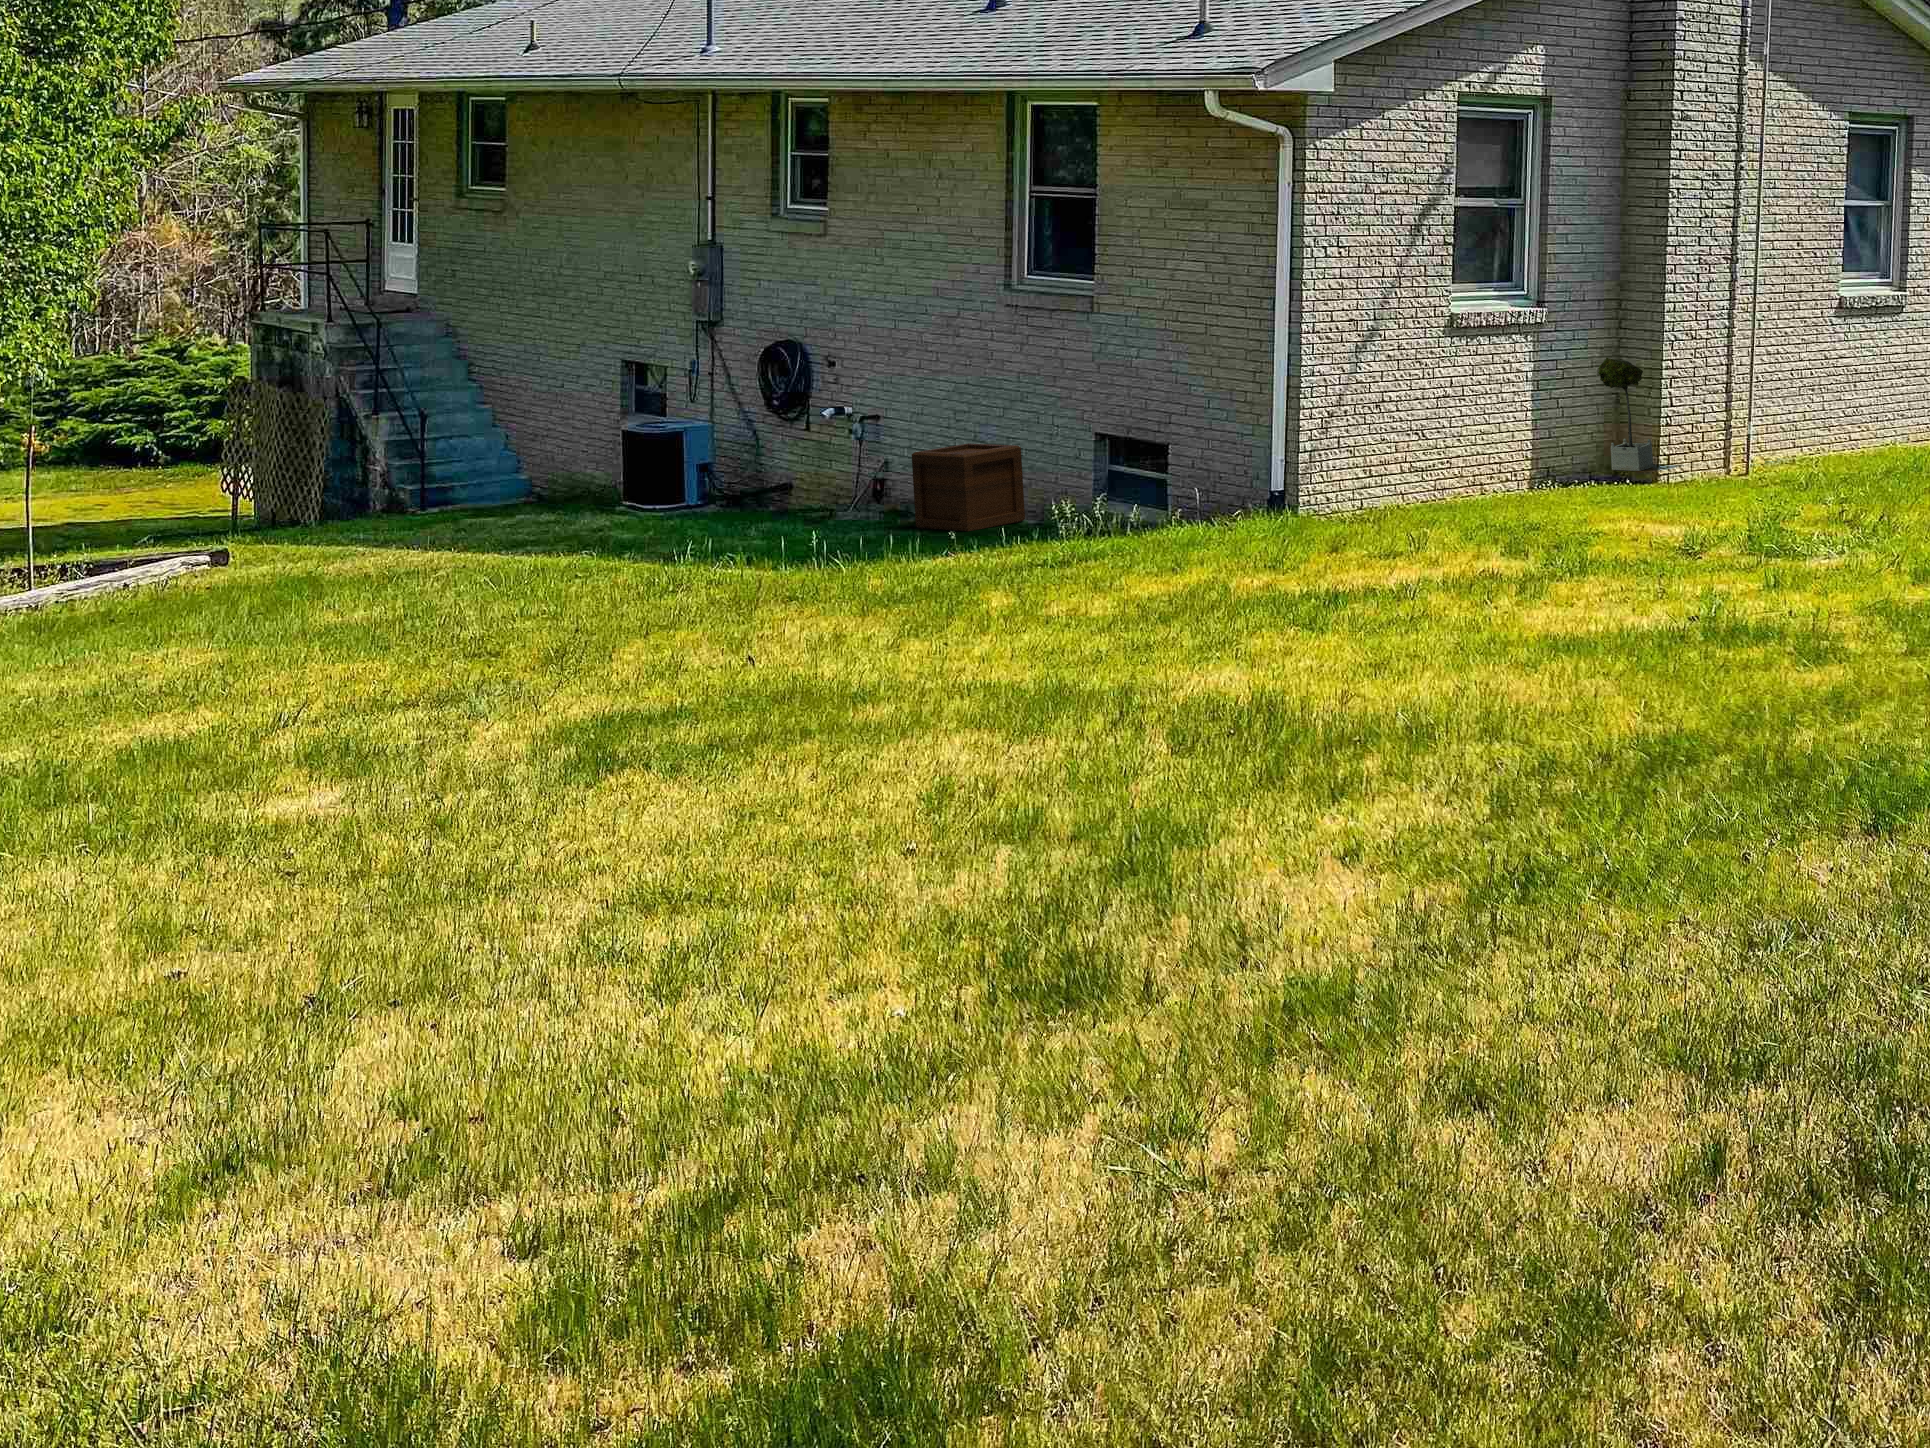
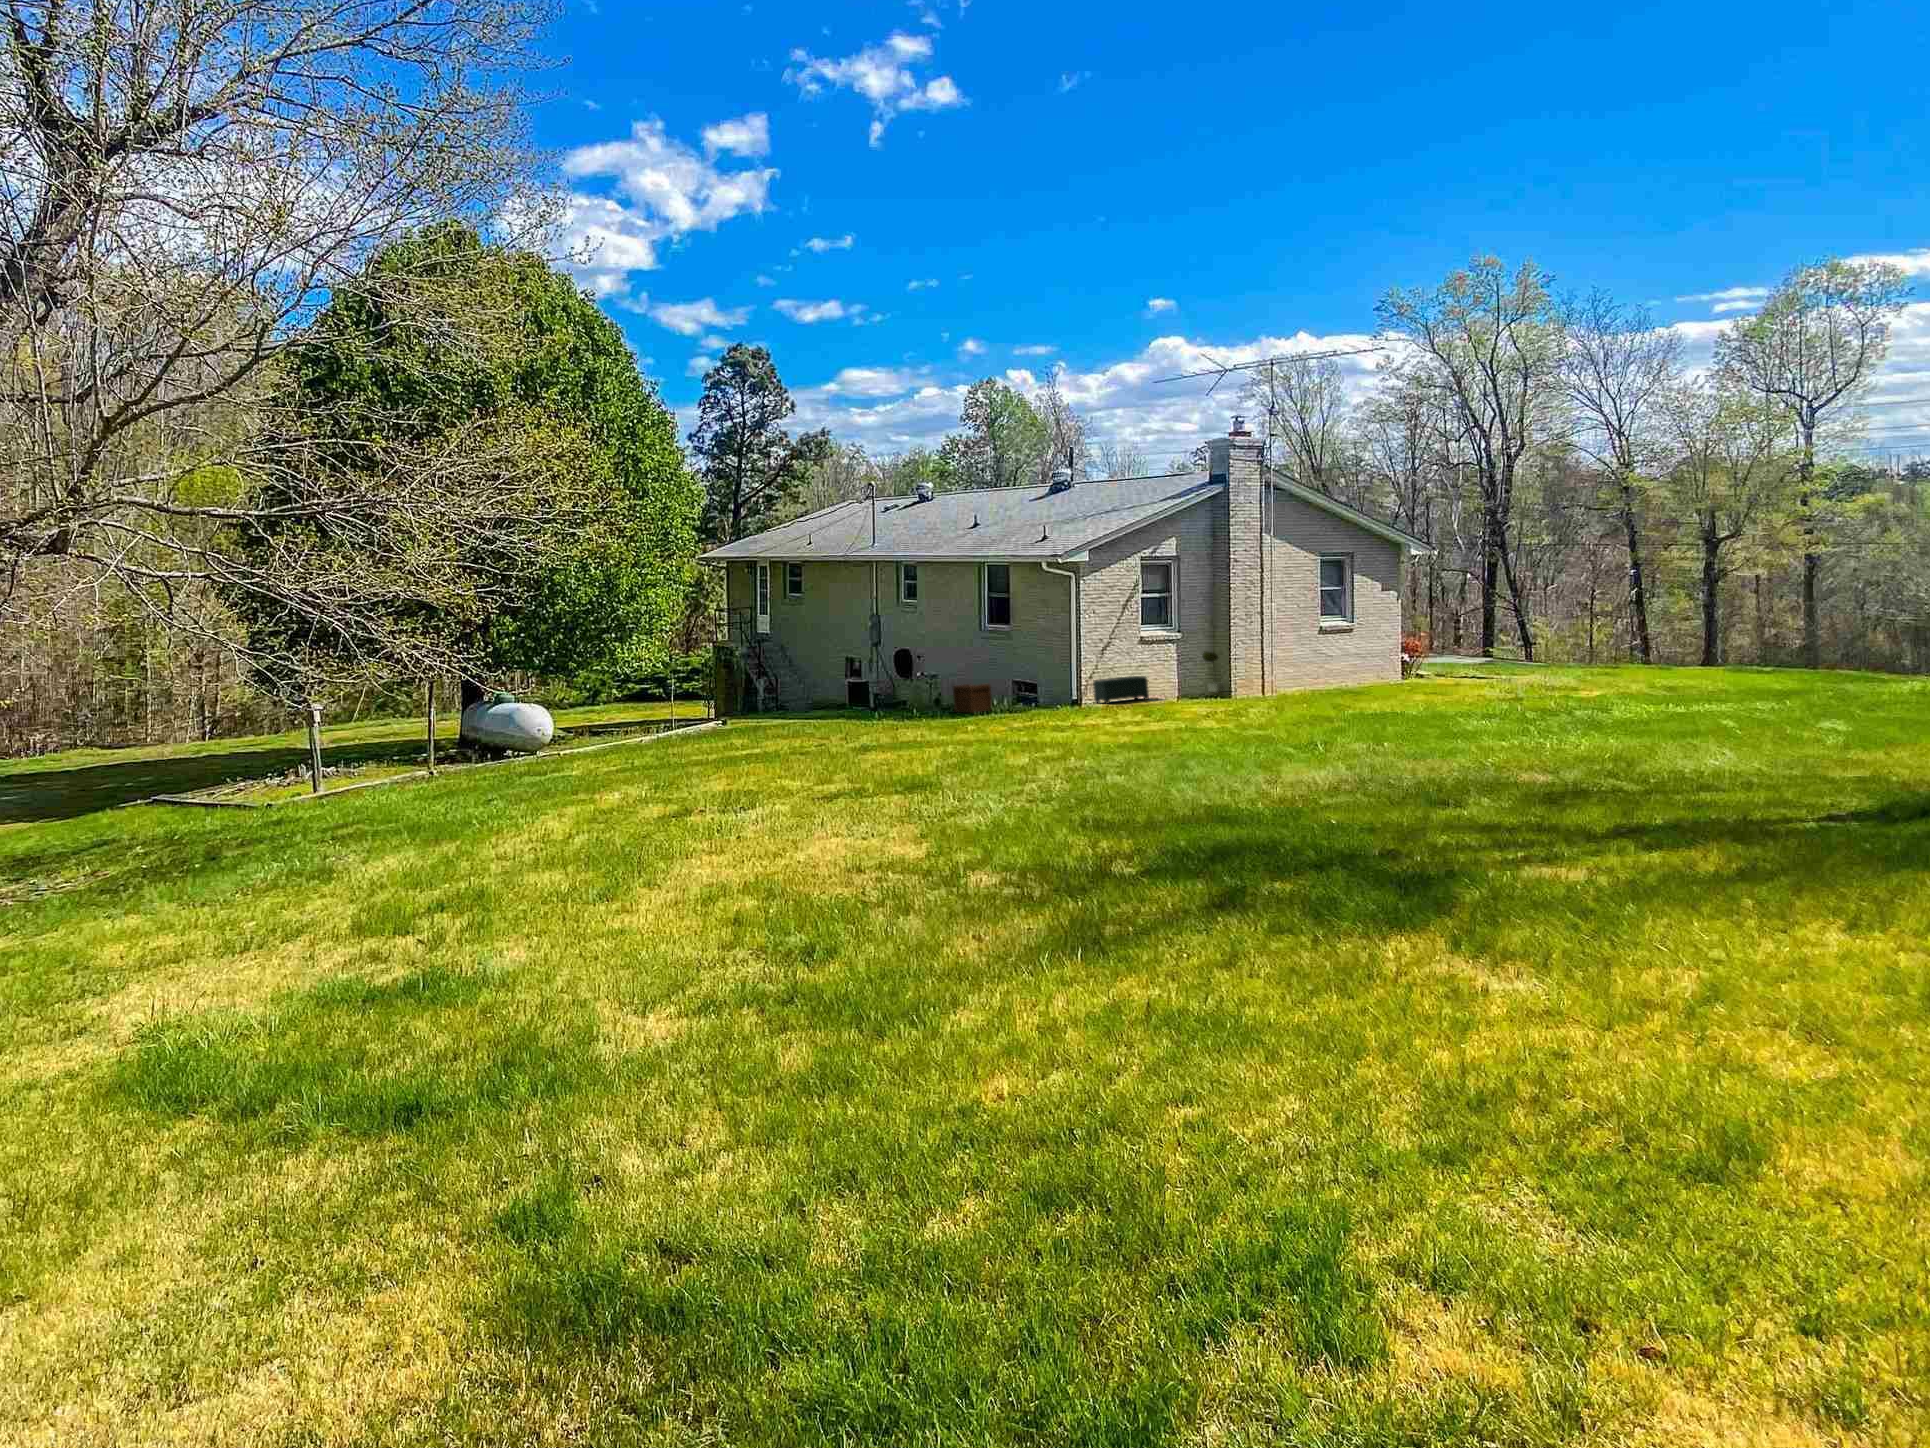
bench: none [1331,429,1481,516] -> present [1093,676,1149,704]

